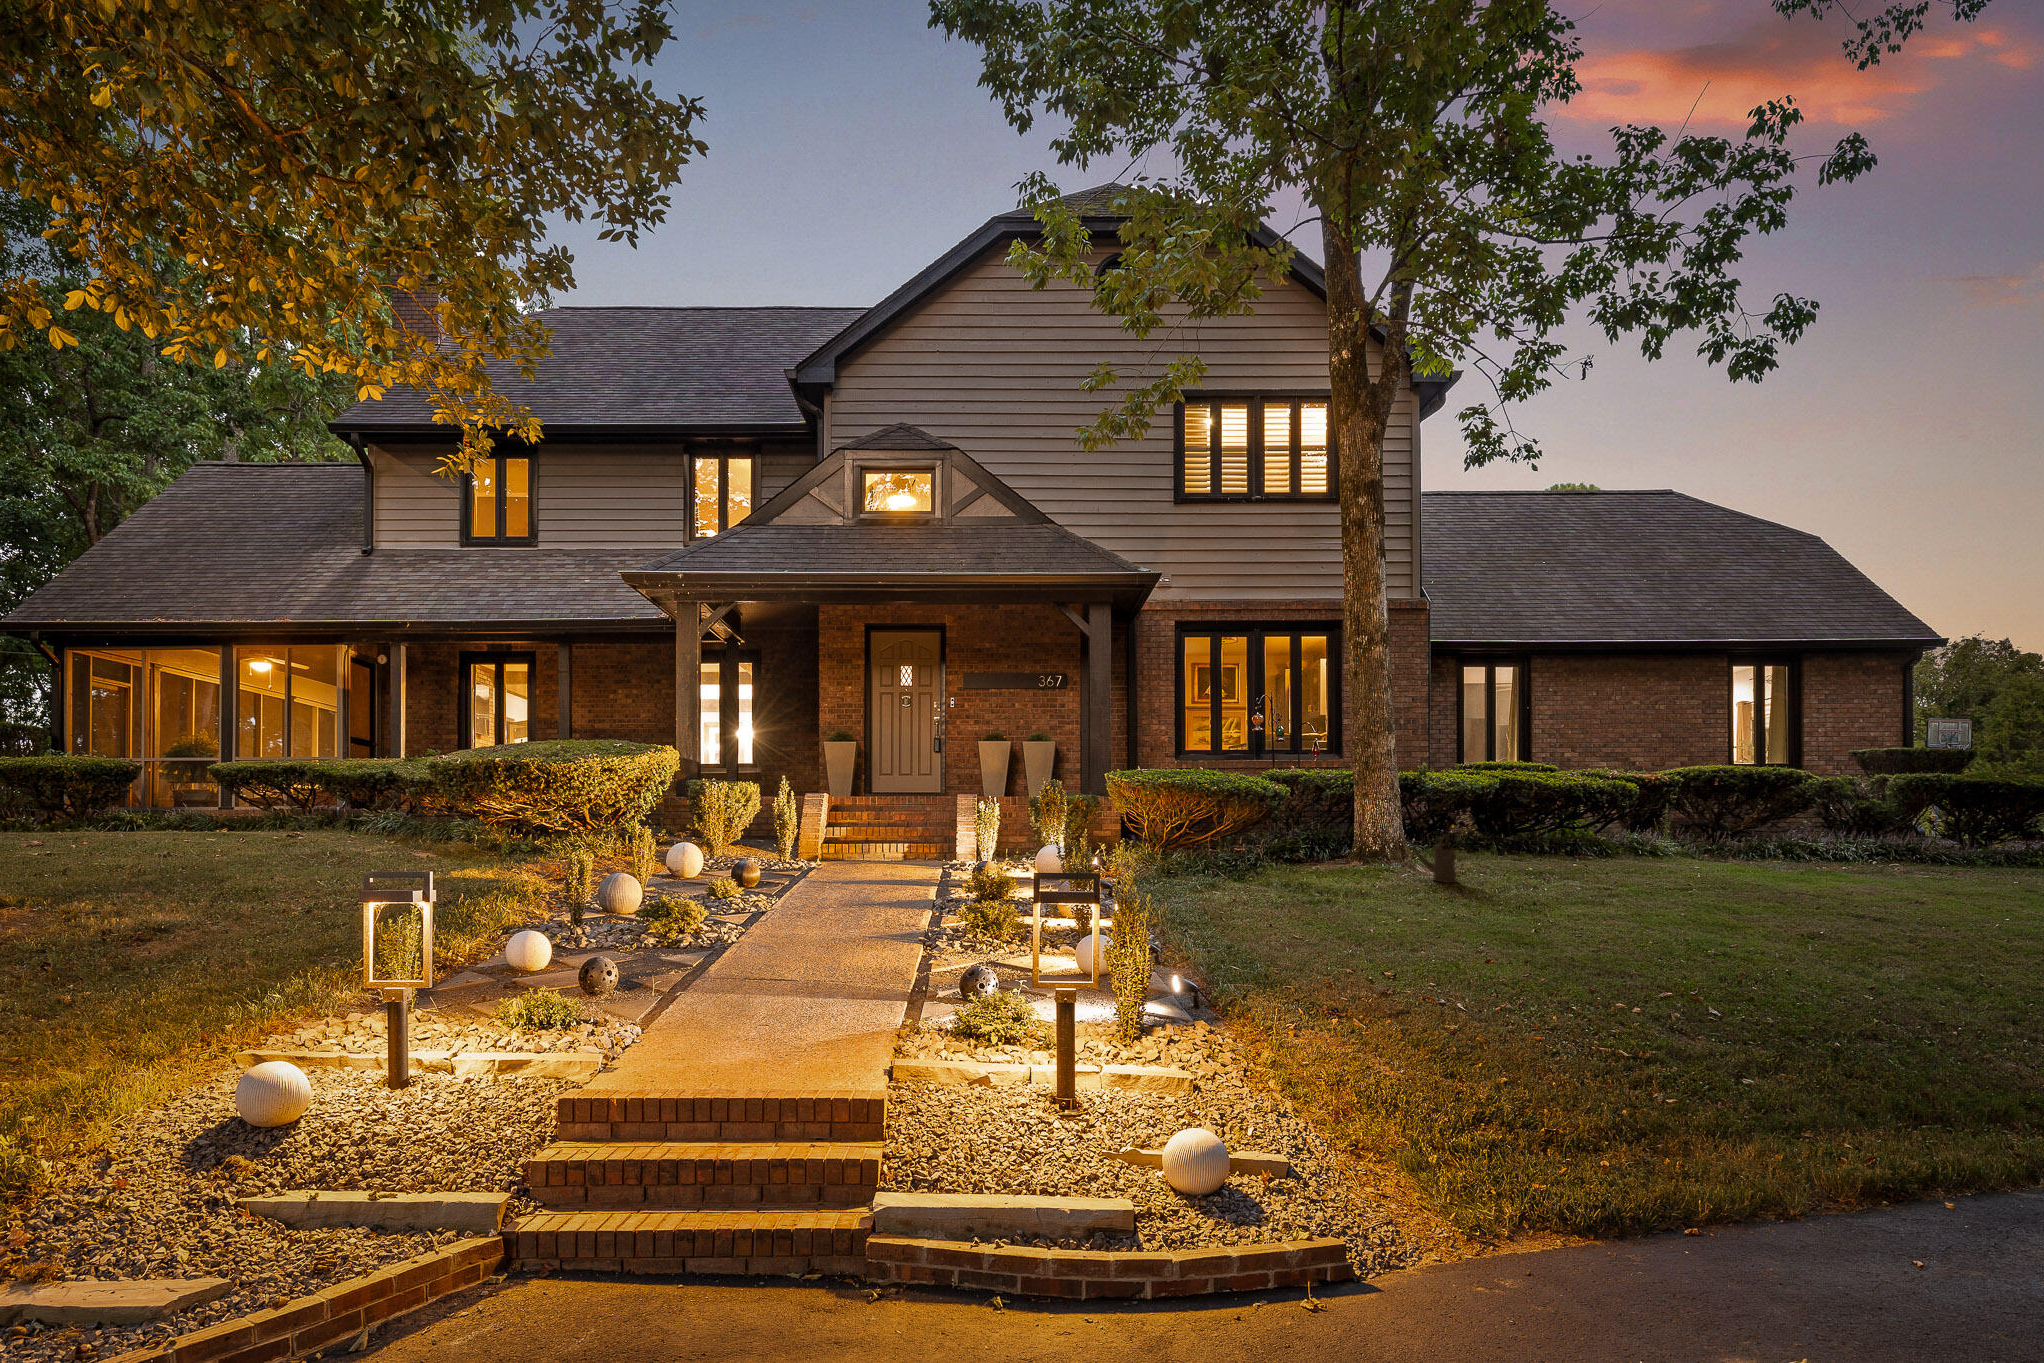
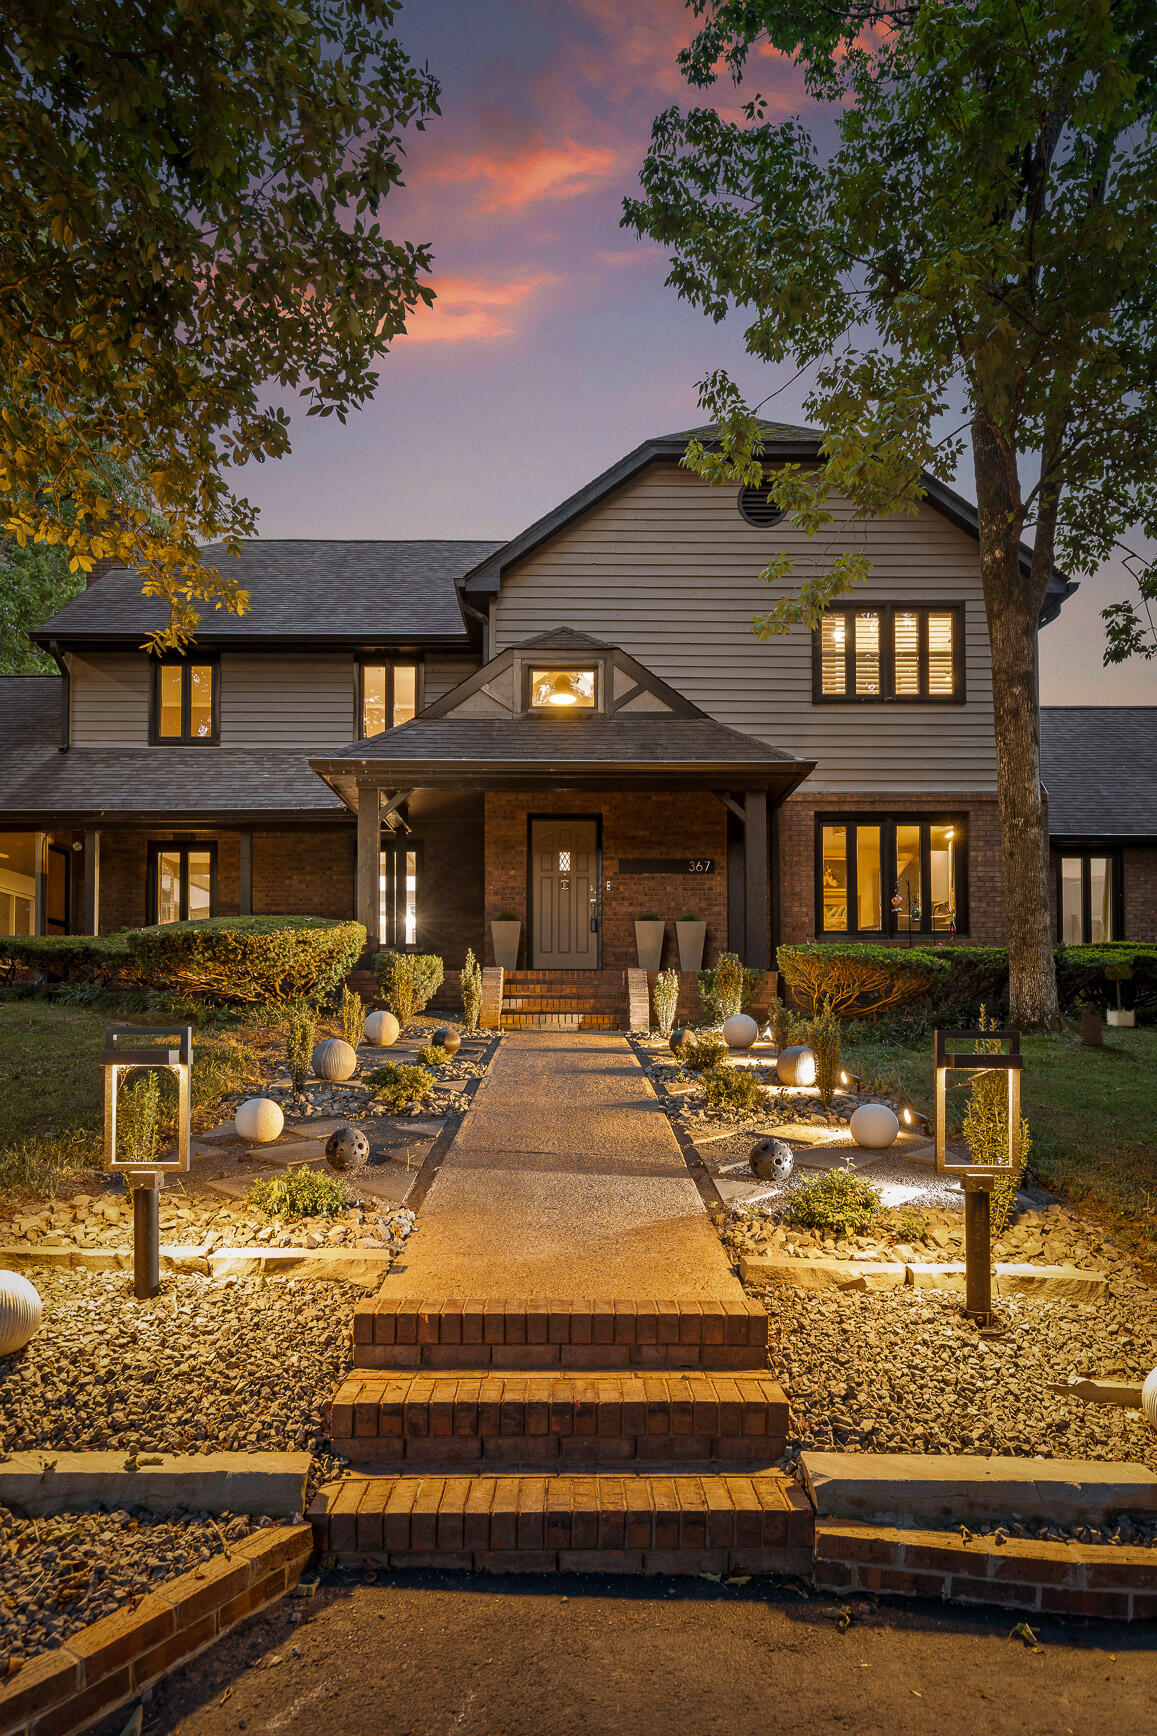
potted tree: none [1480,791,1514,862] -> present [1105,963,1134,1026]

